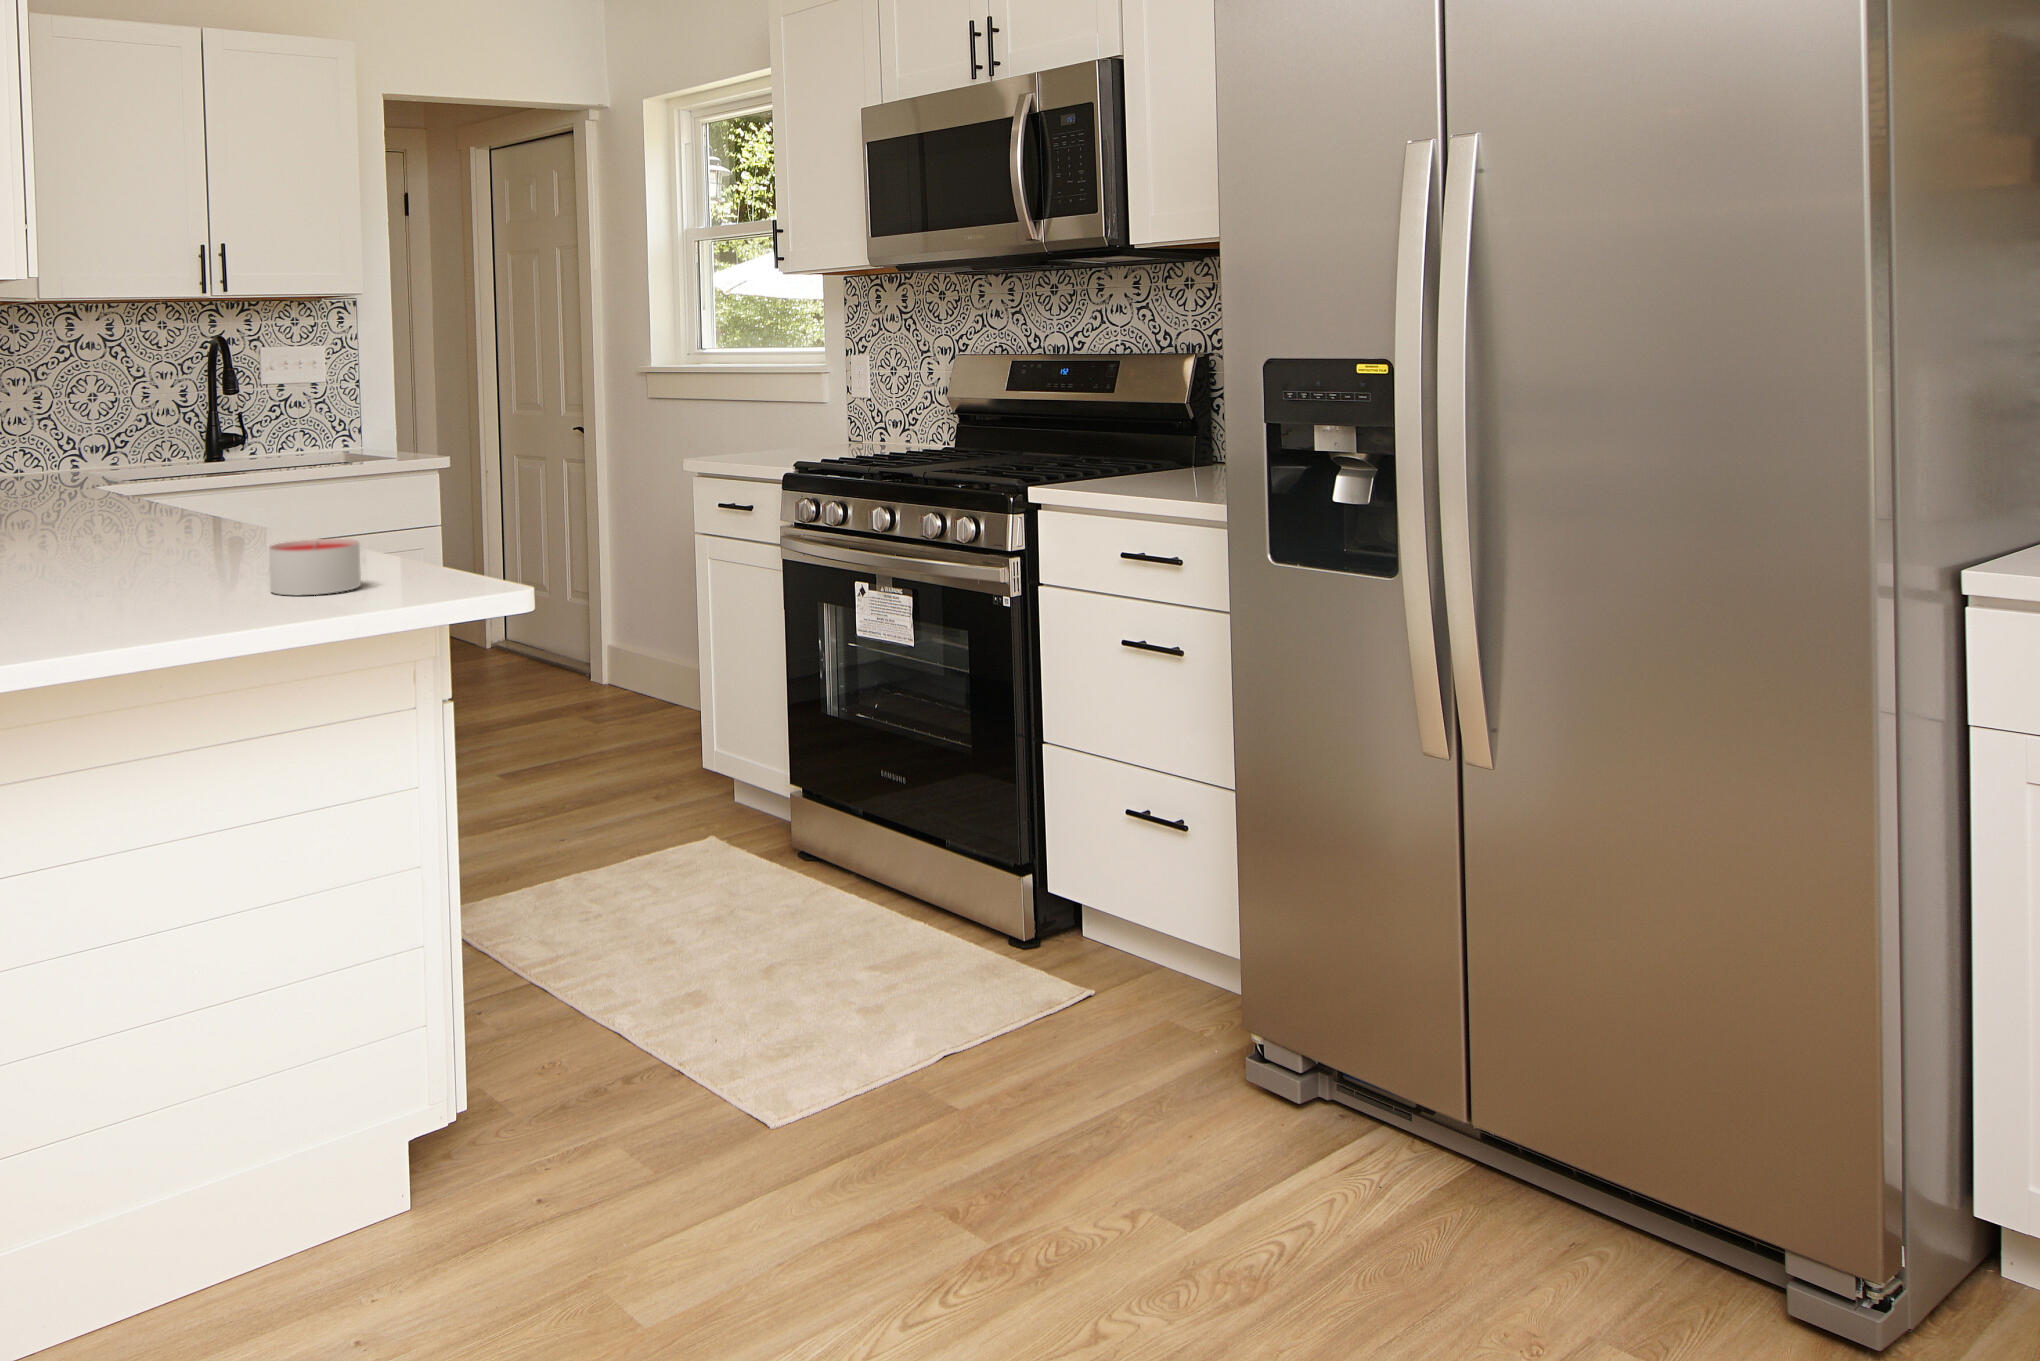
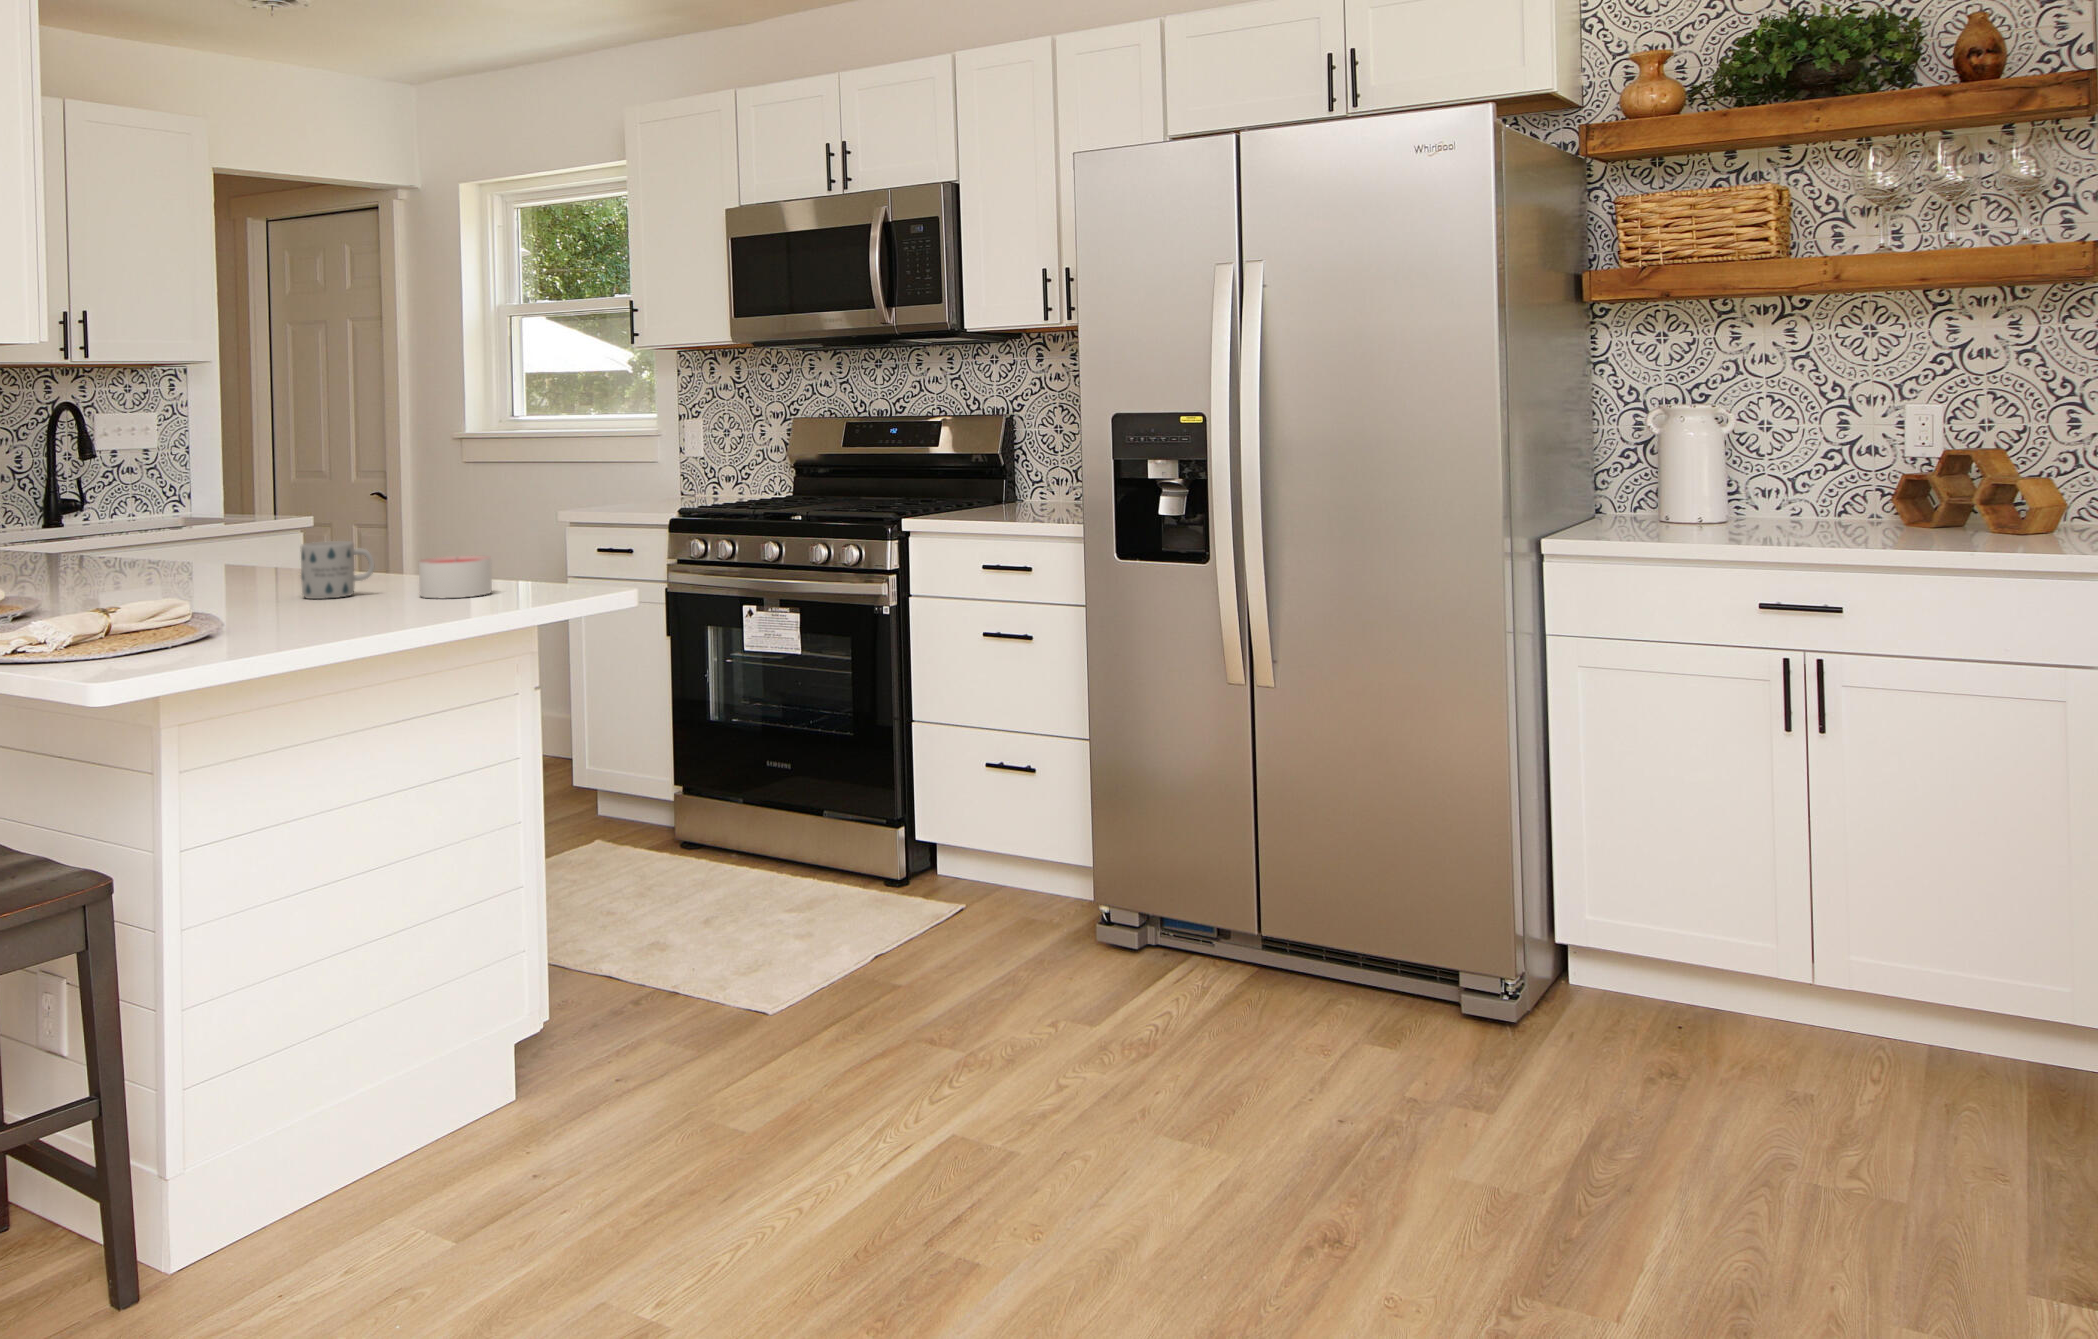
mug: none [153,515,240,586] -> present [301,541,374,599]

